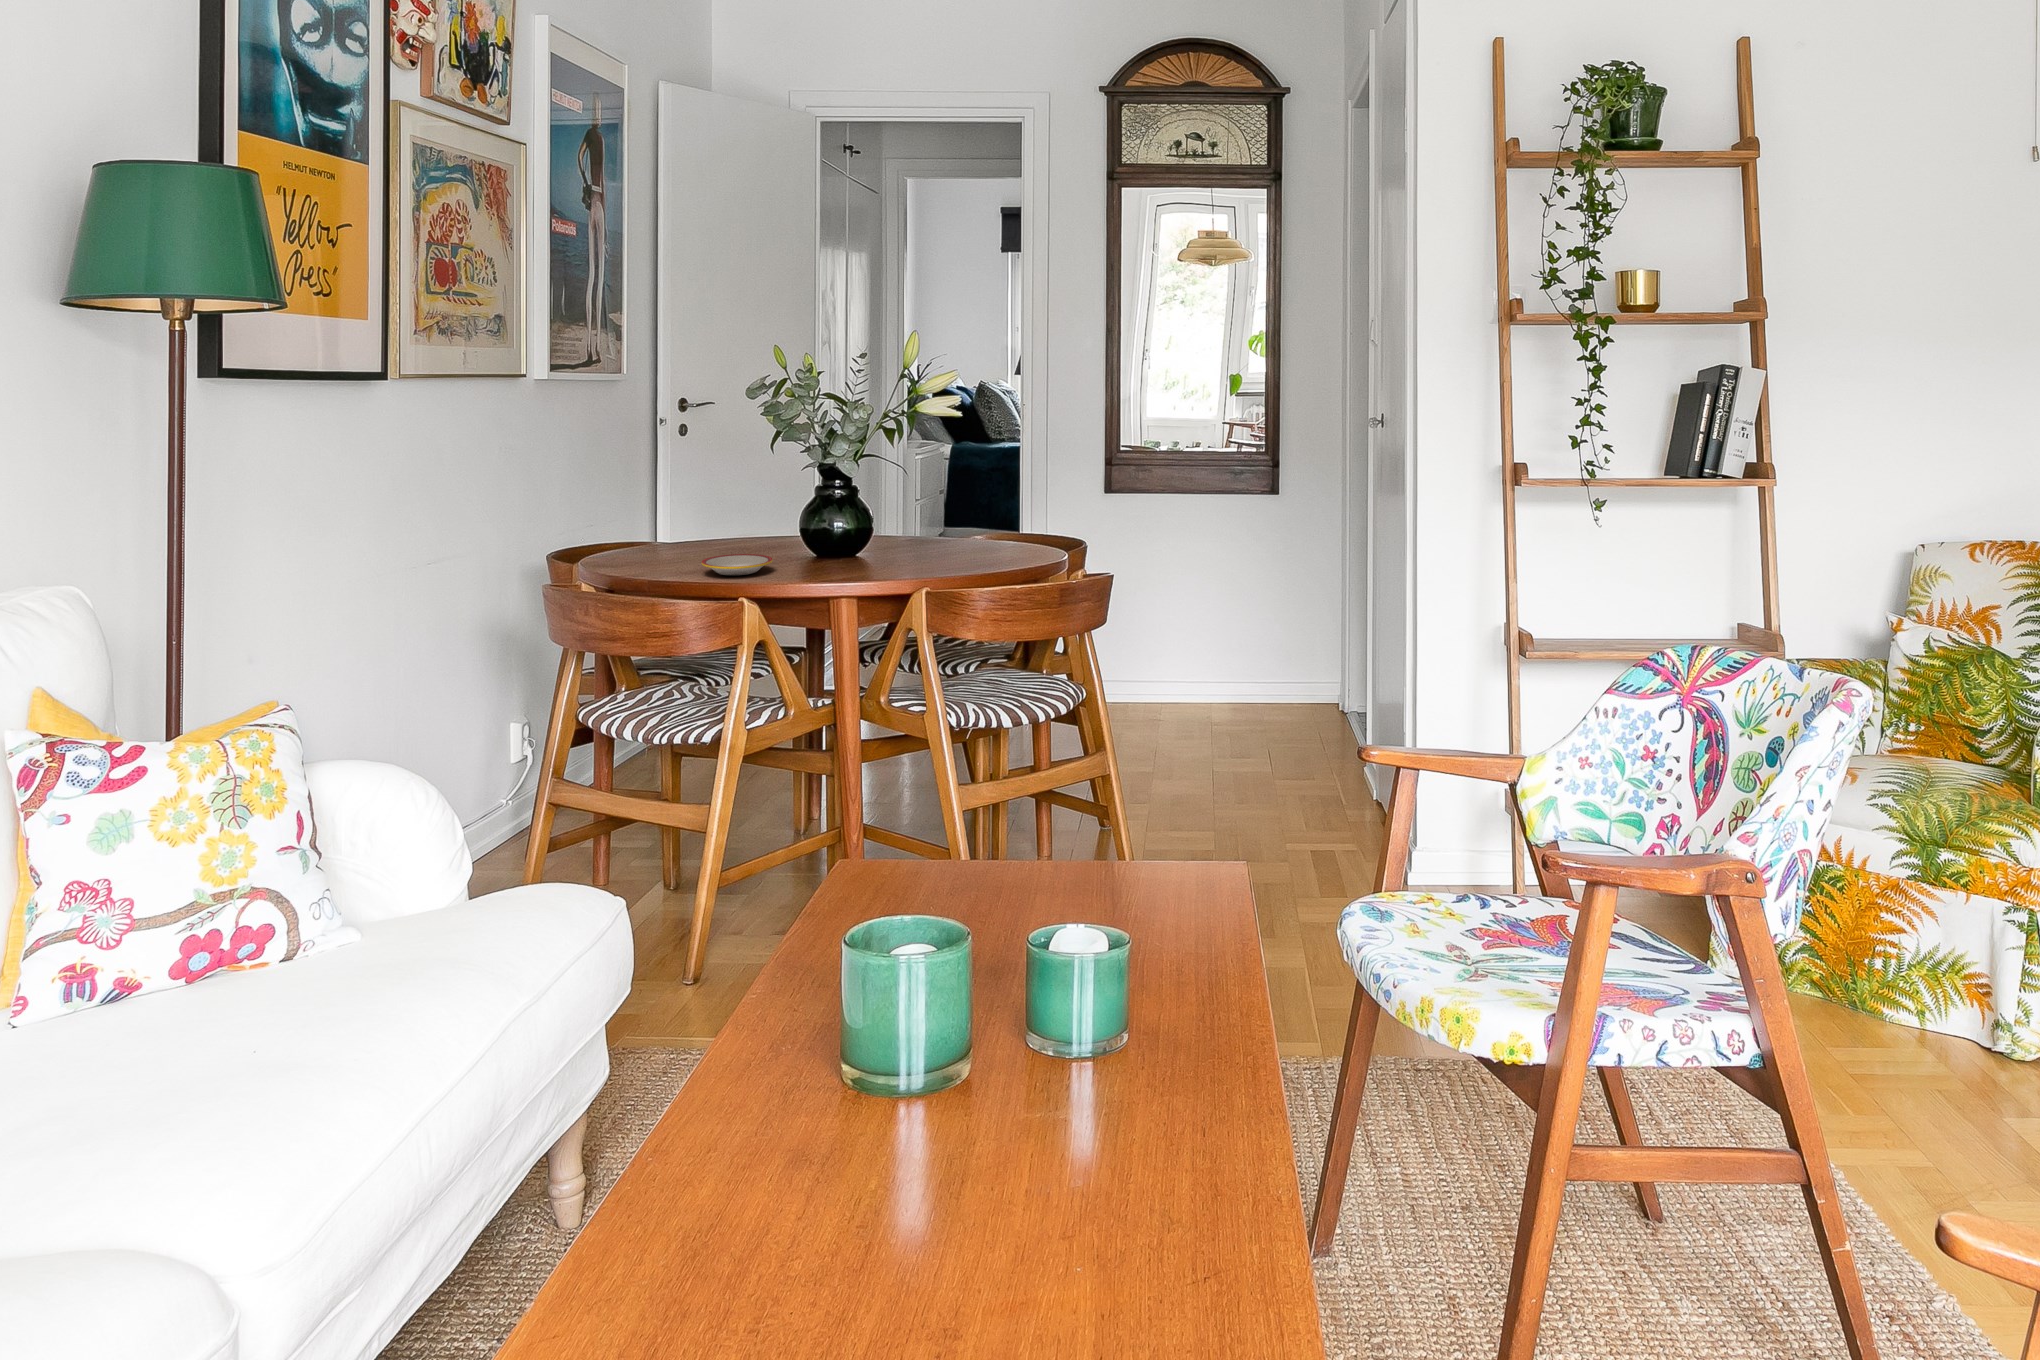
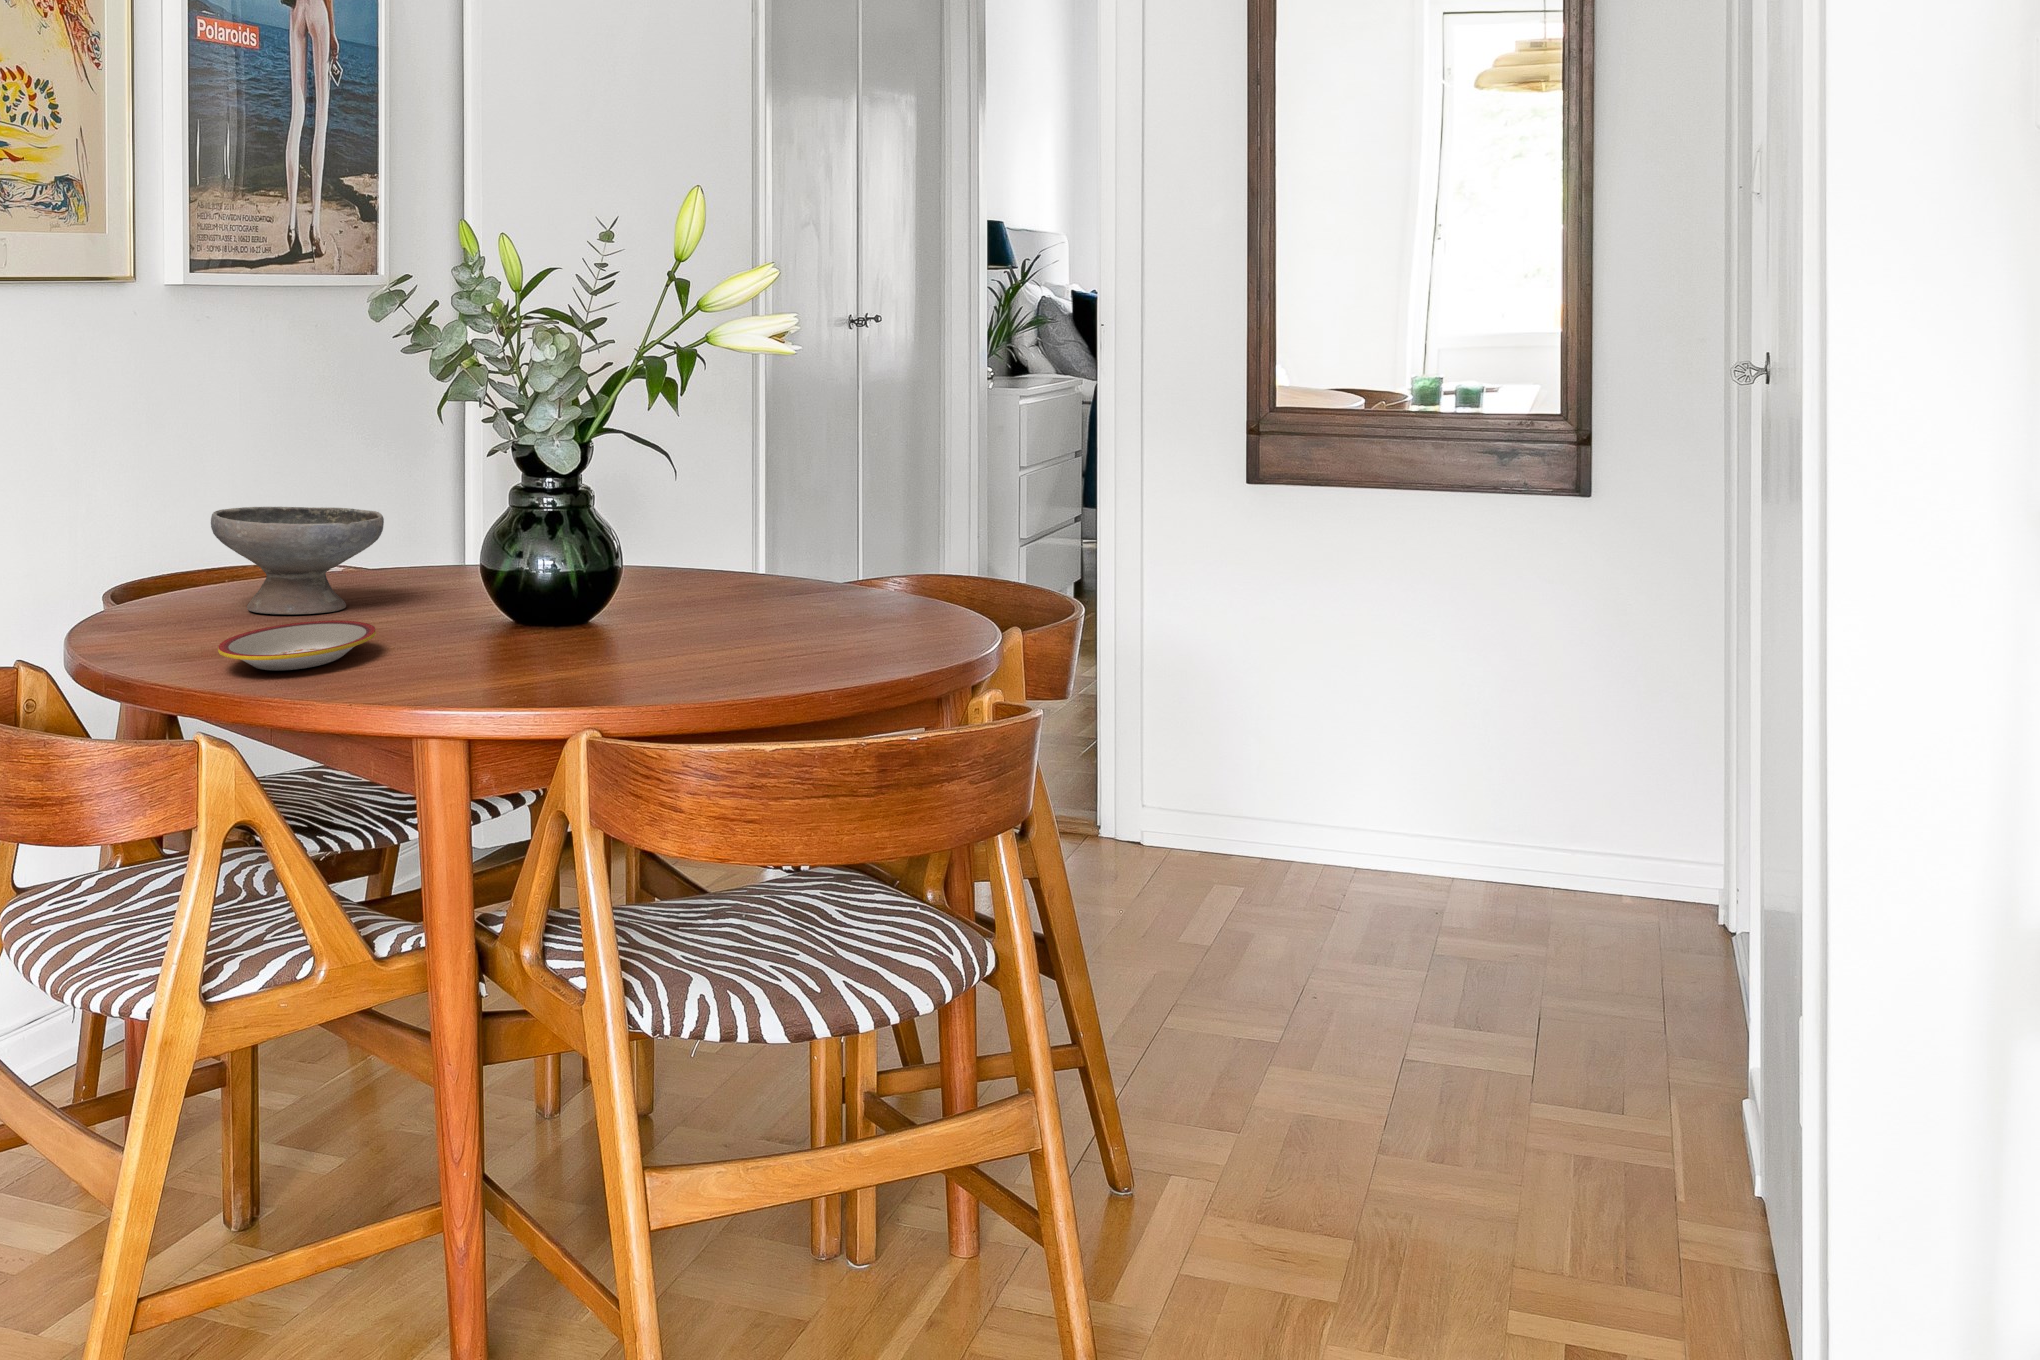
bowl: none [635,501,732,556] -> present [211,507,384,614]

